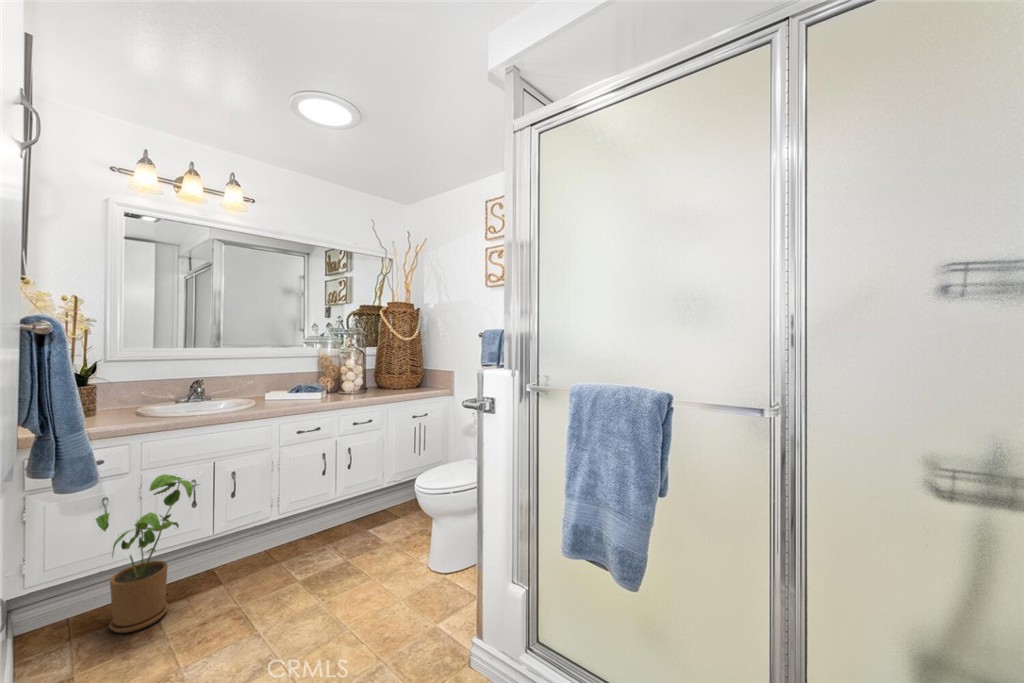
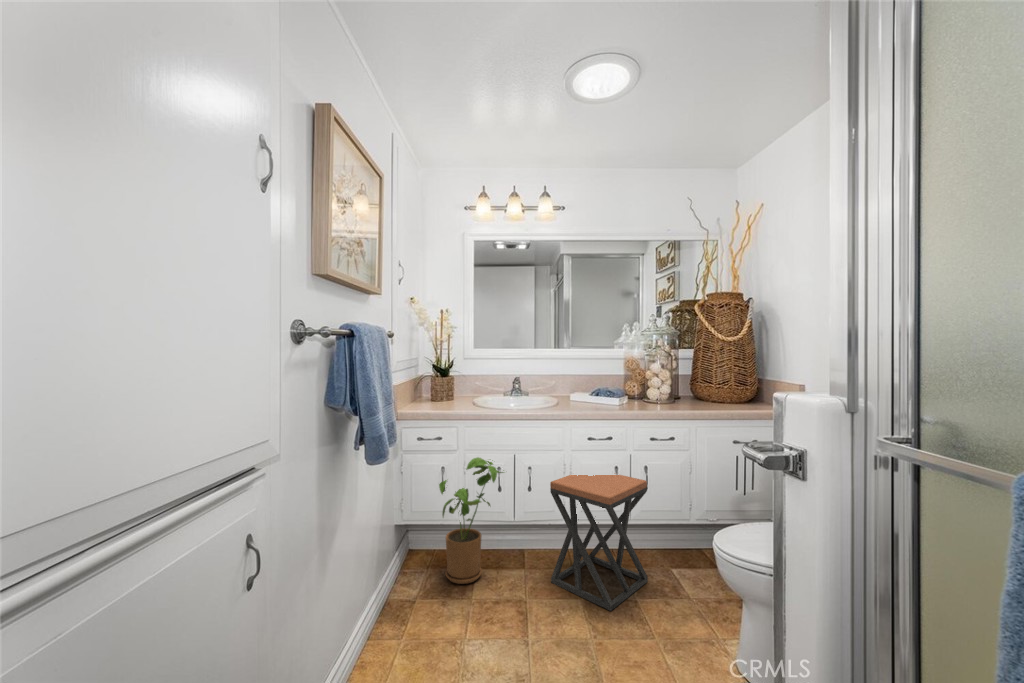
stool: none [260,460,353,582] -> present [550,475,648,611]

